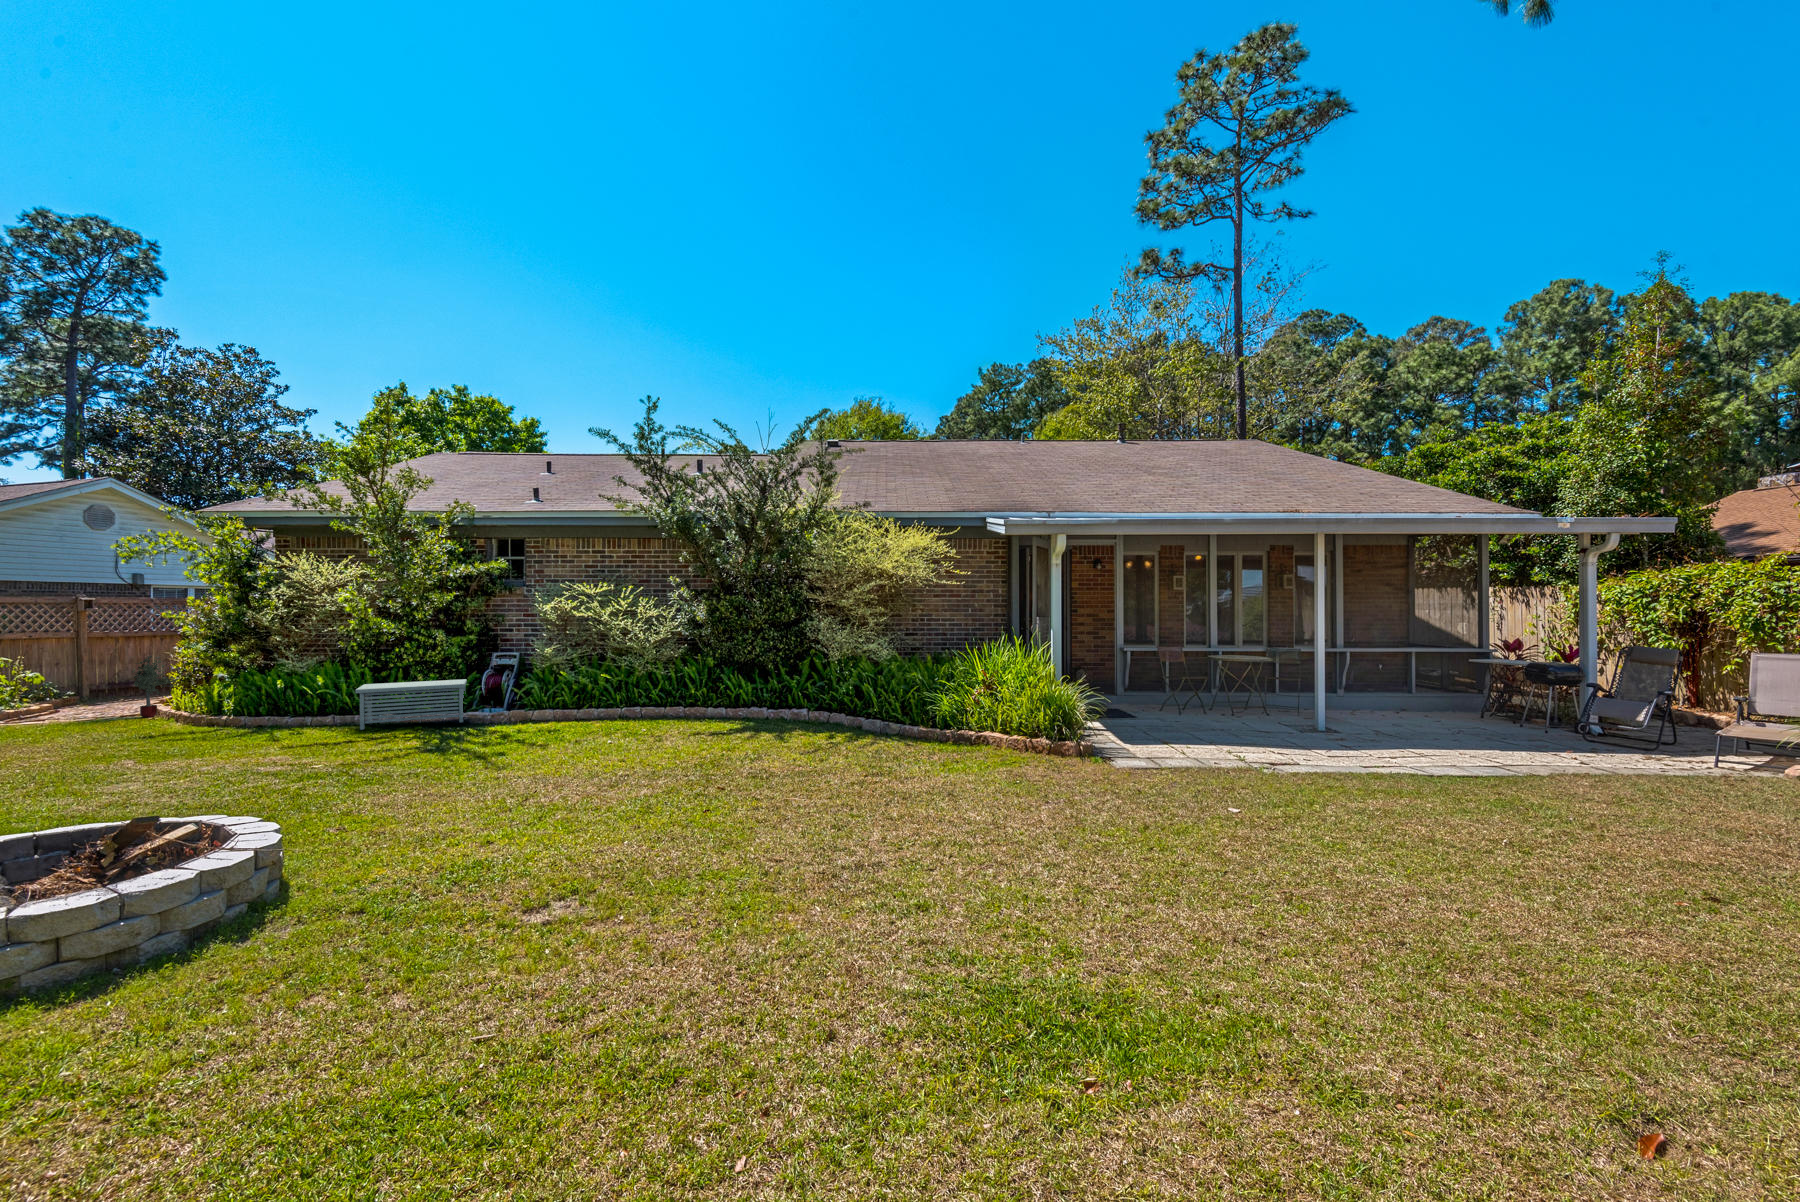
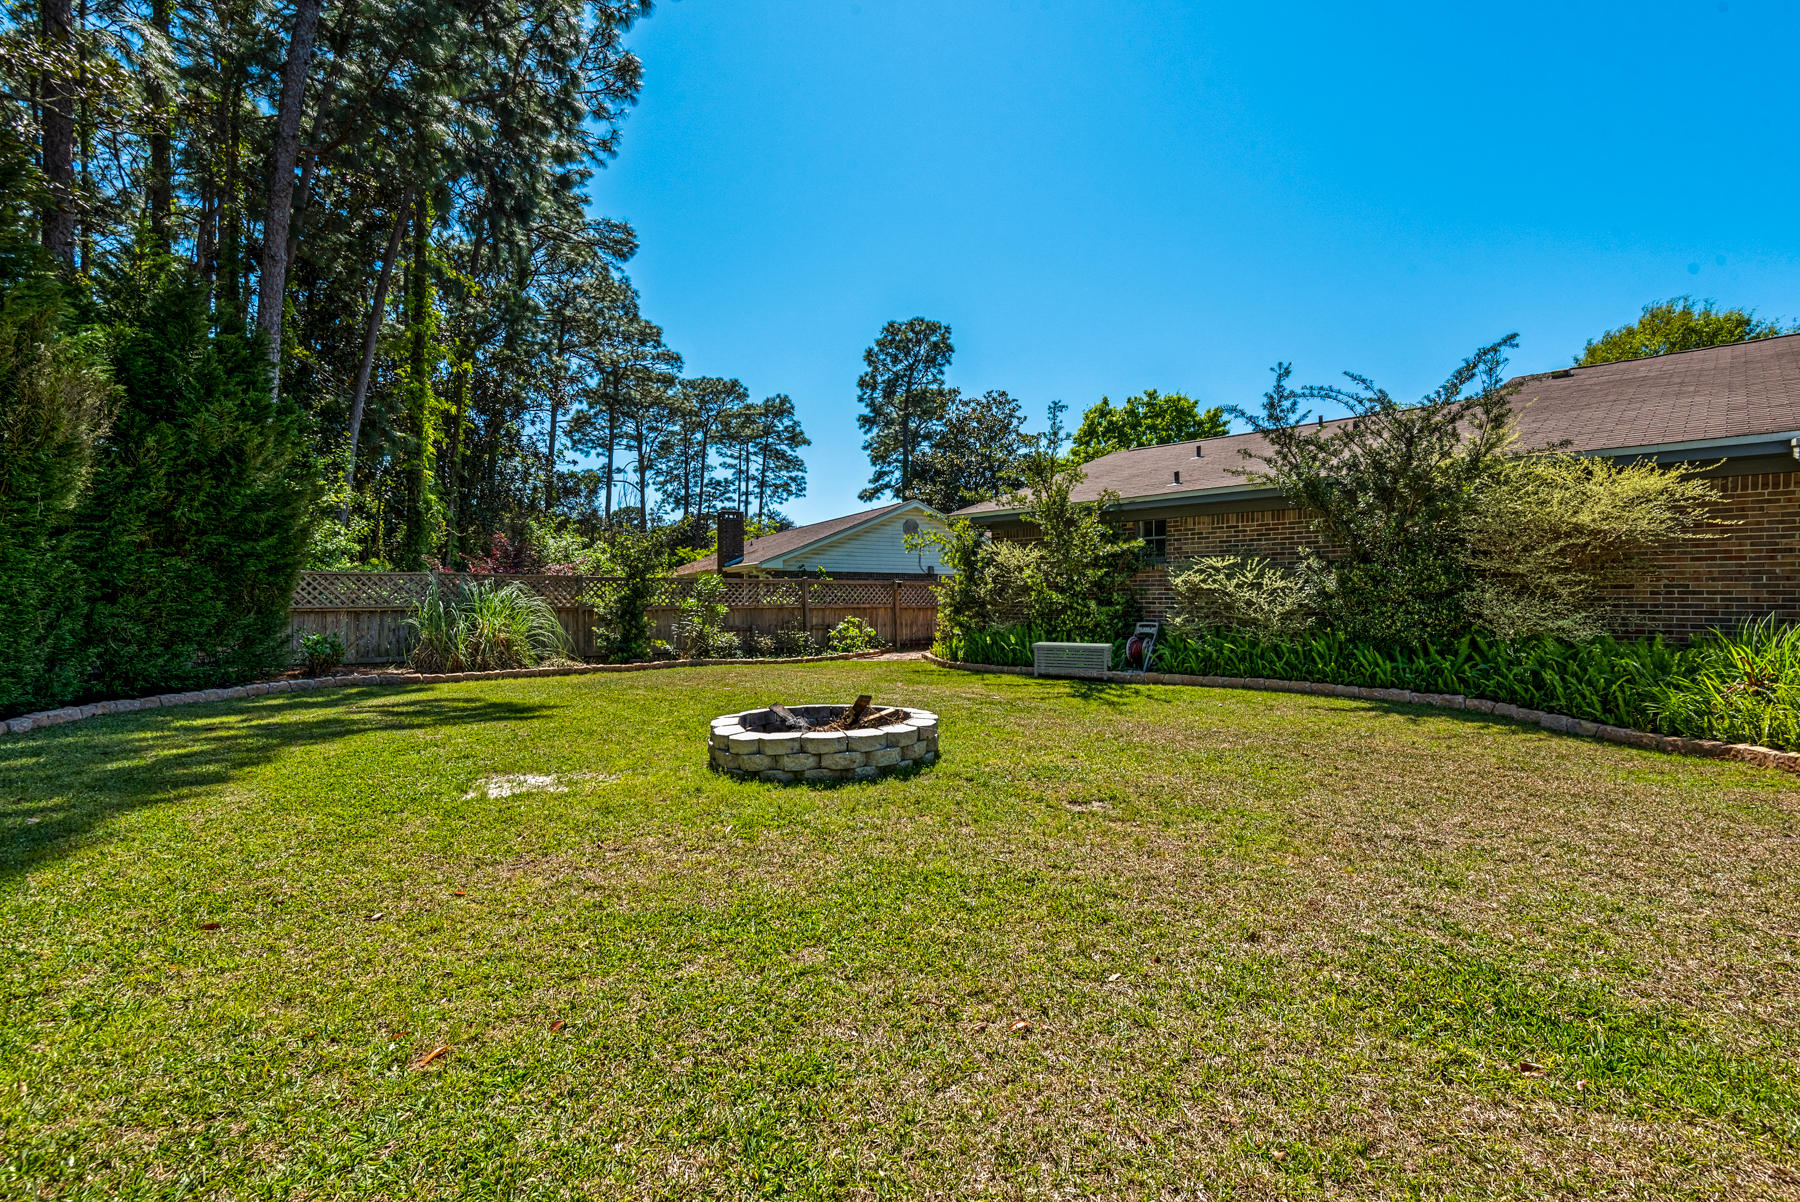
potted tree: present [132,656,177,718] -> none [916,616,939,659]

